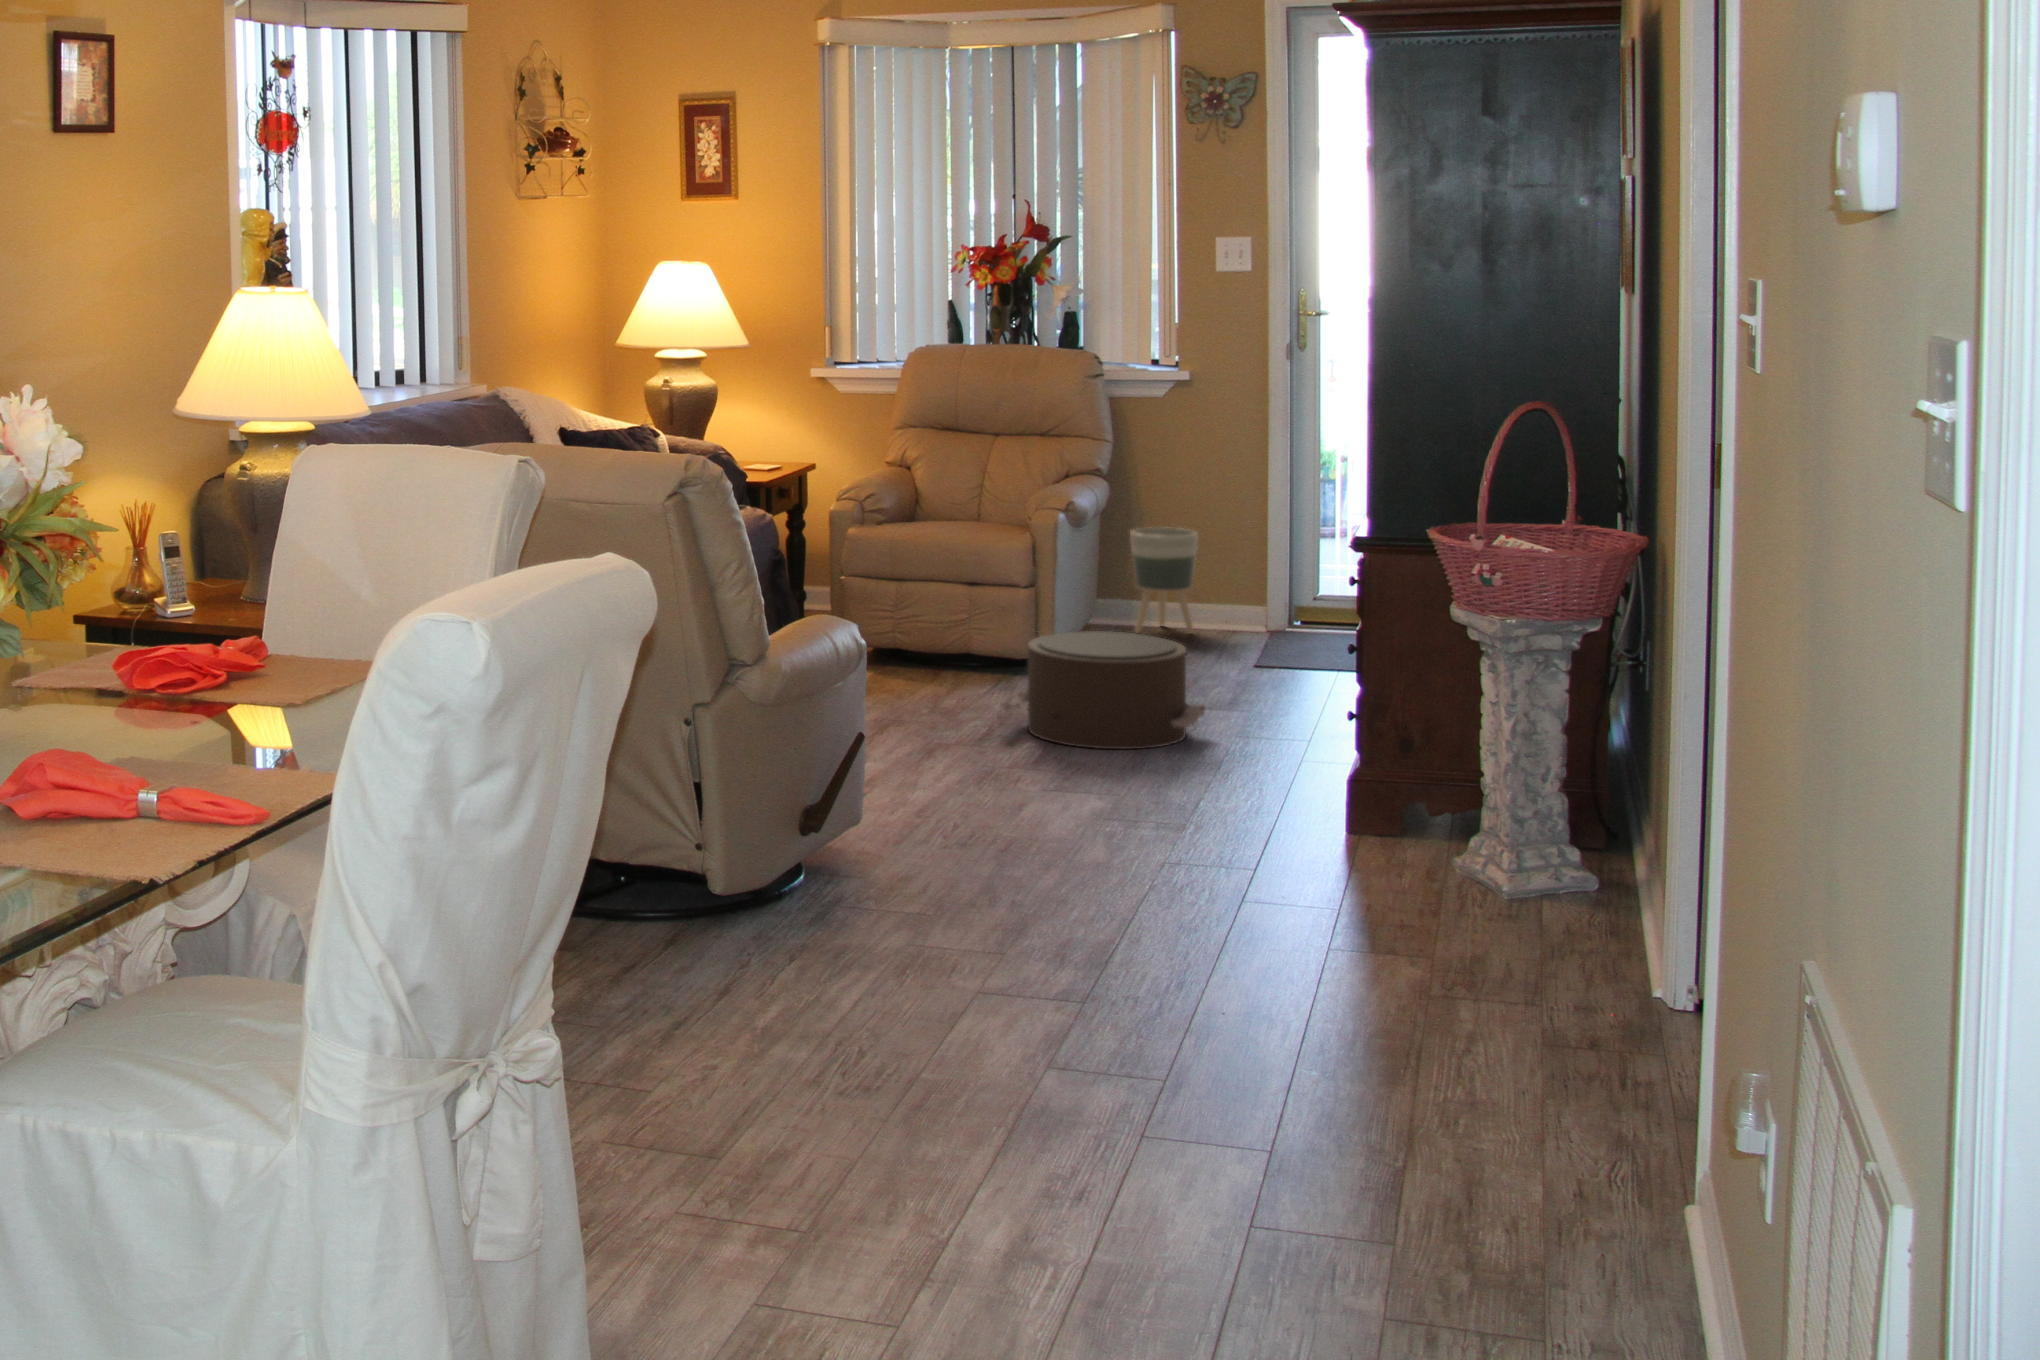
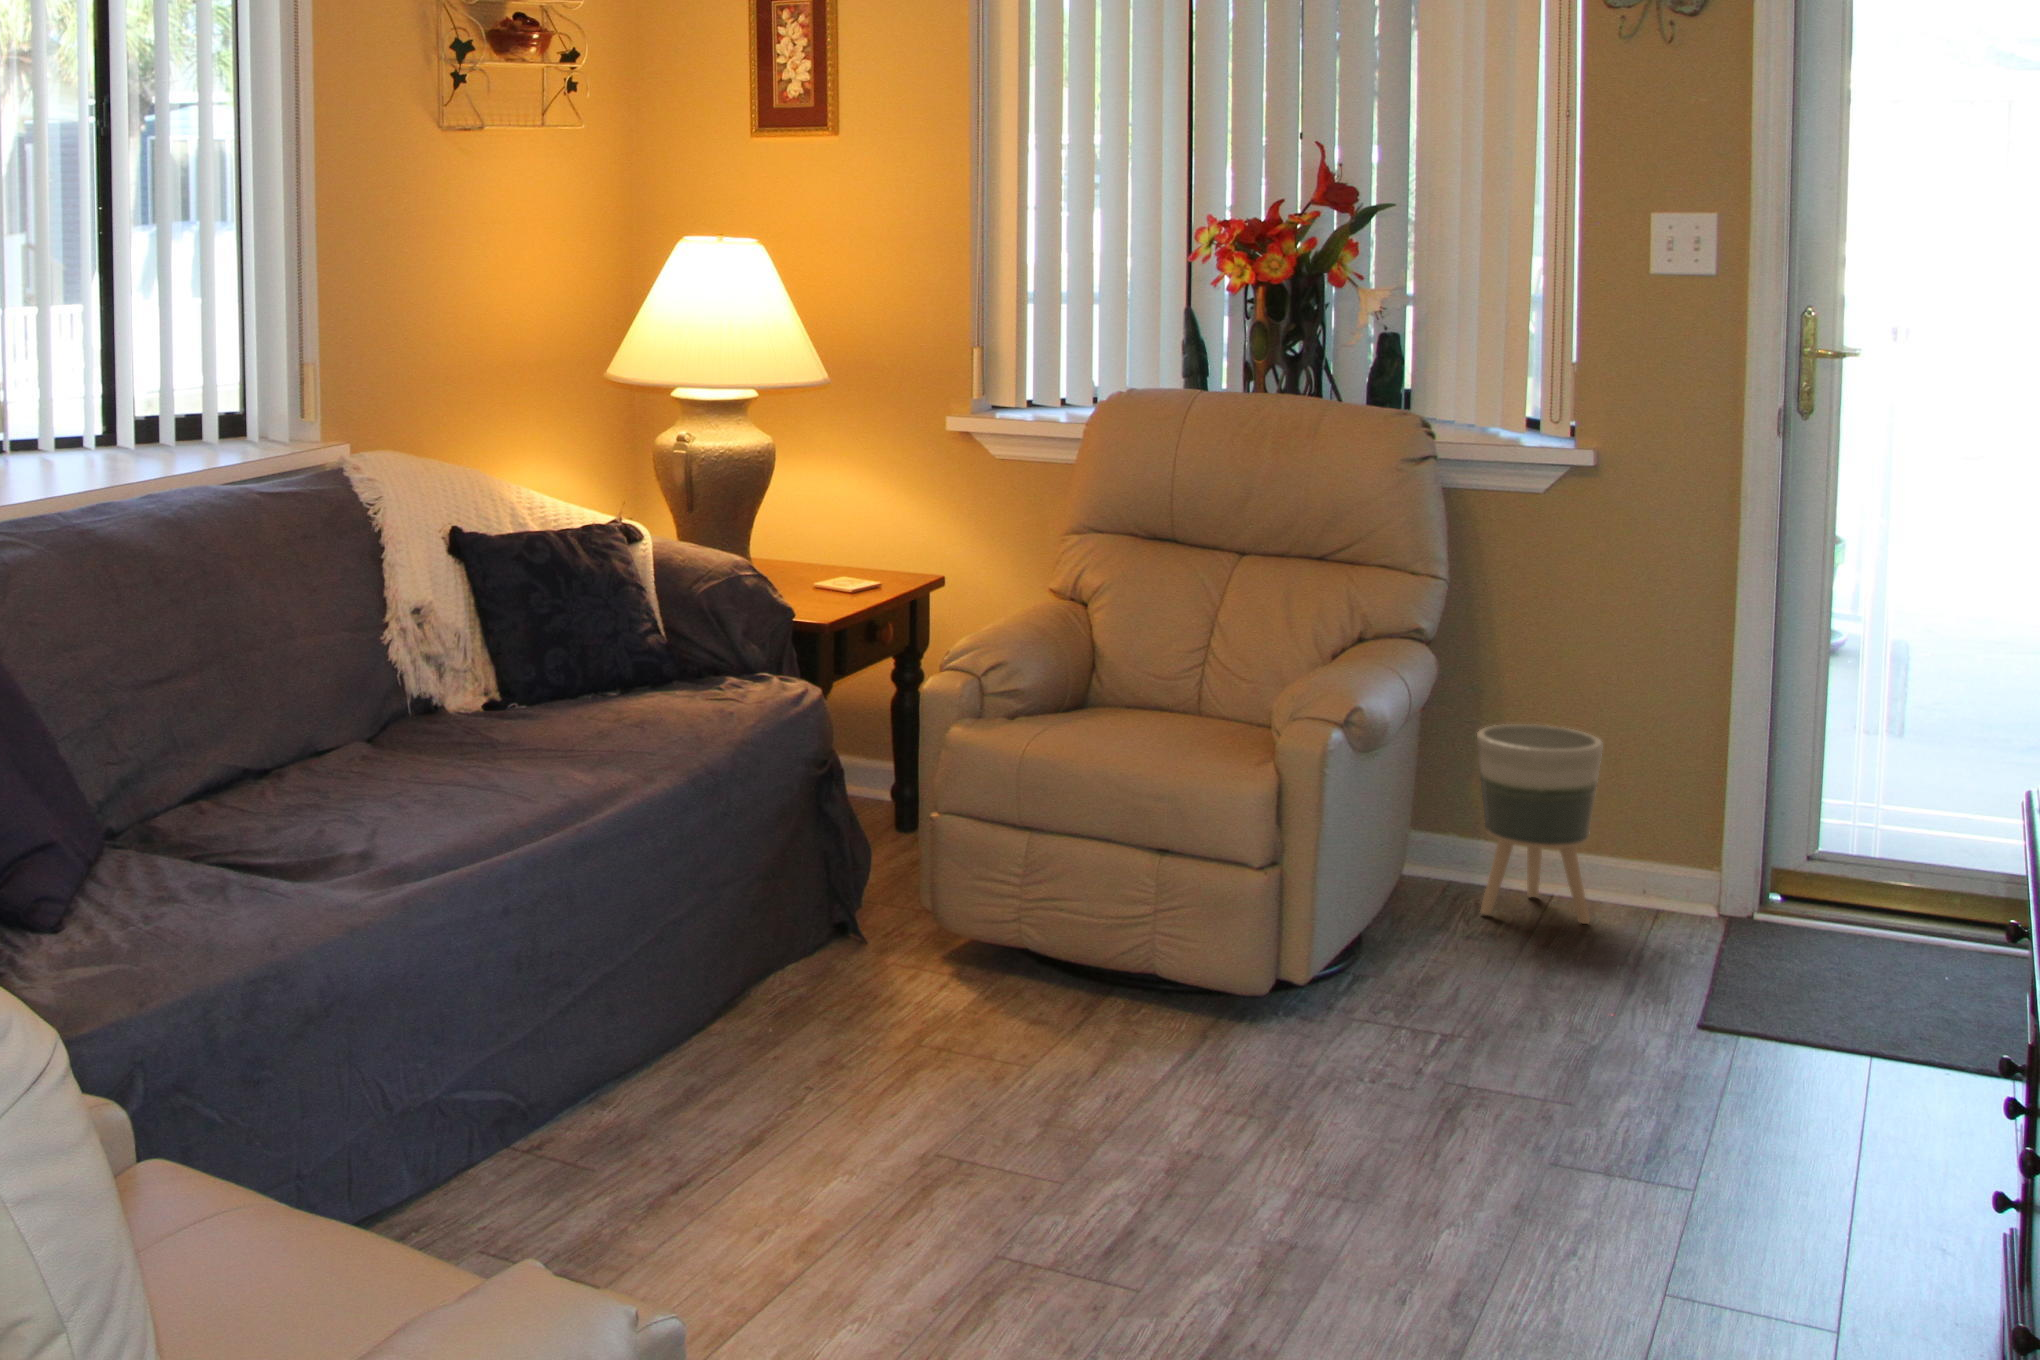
pouf: present [999,631,1206,749] -> none [1158,995,1590,1282]

